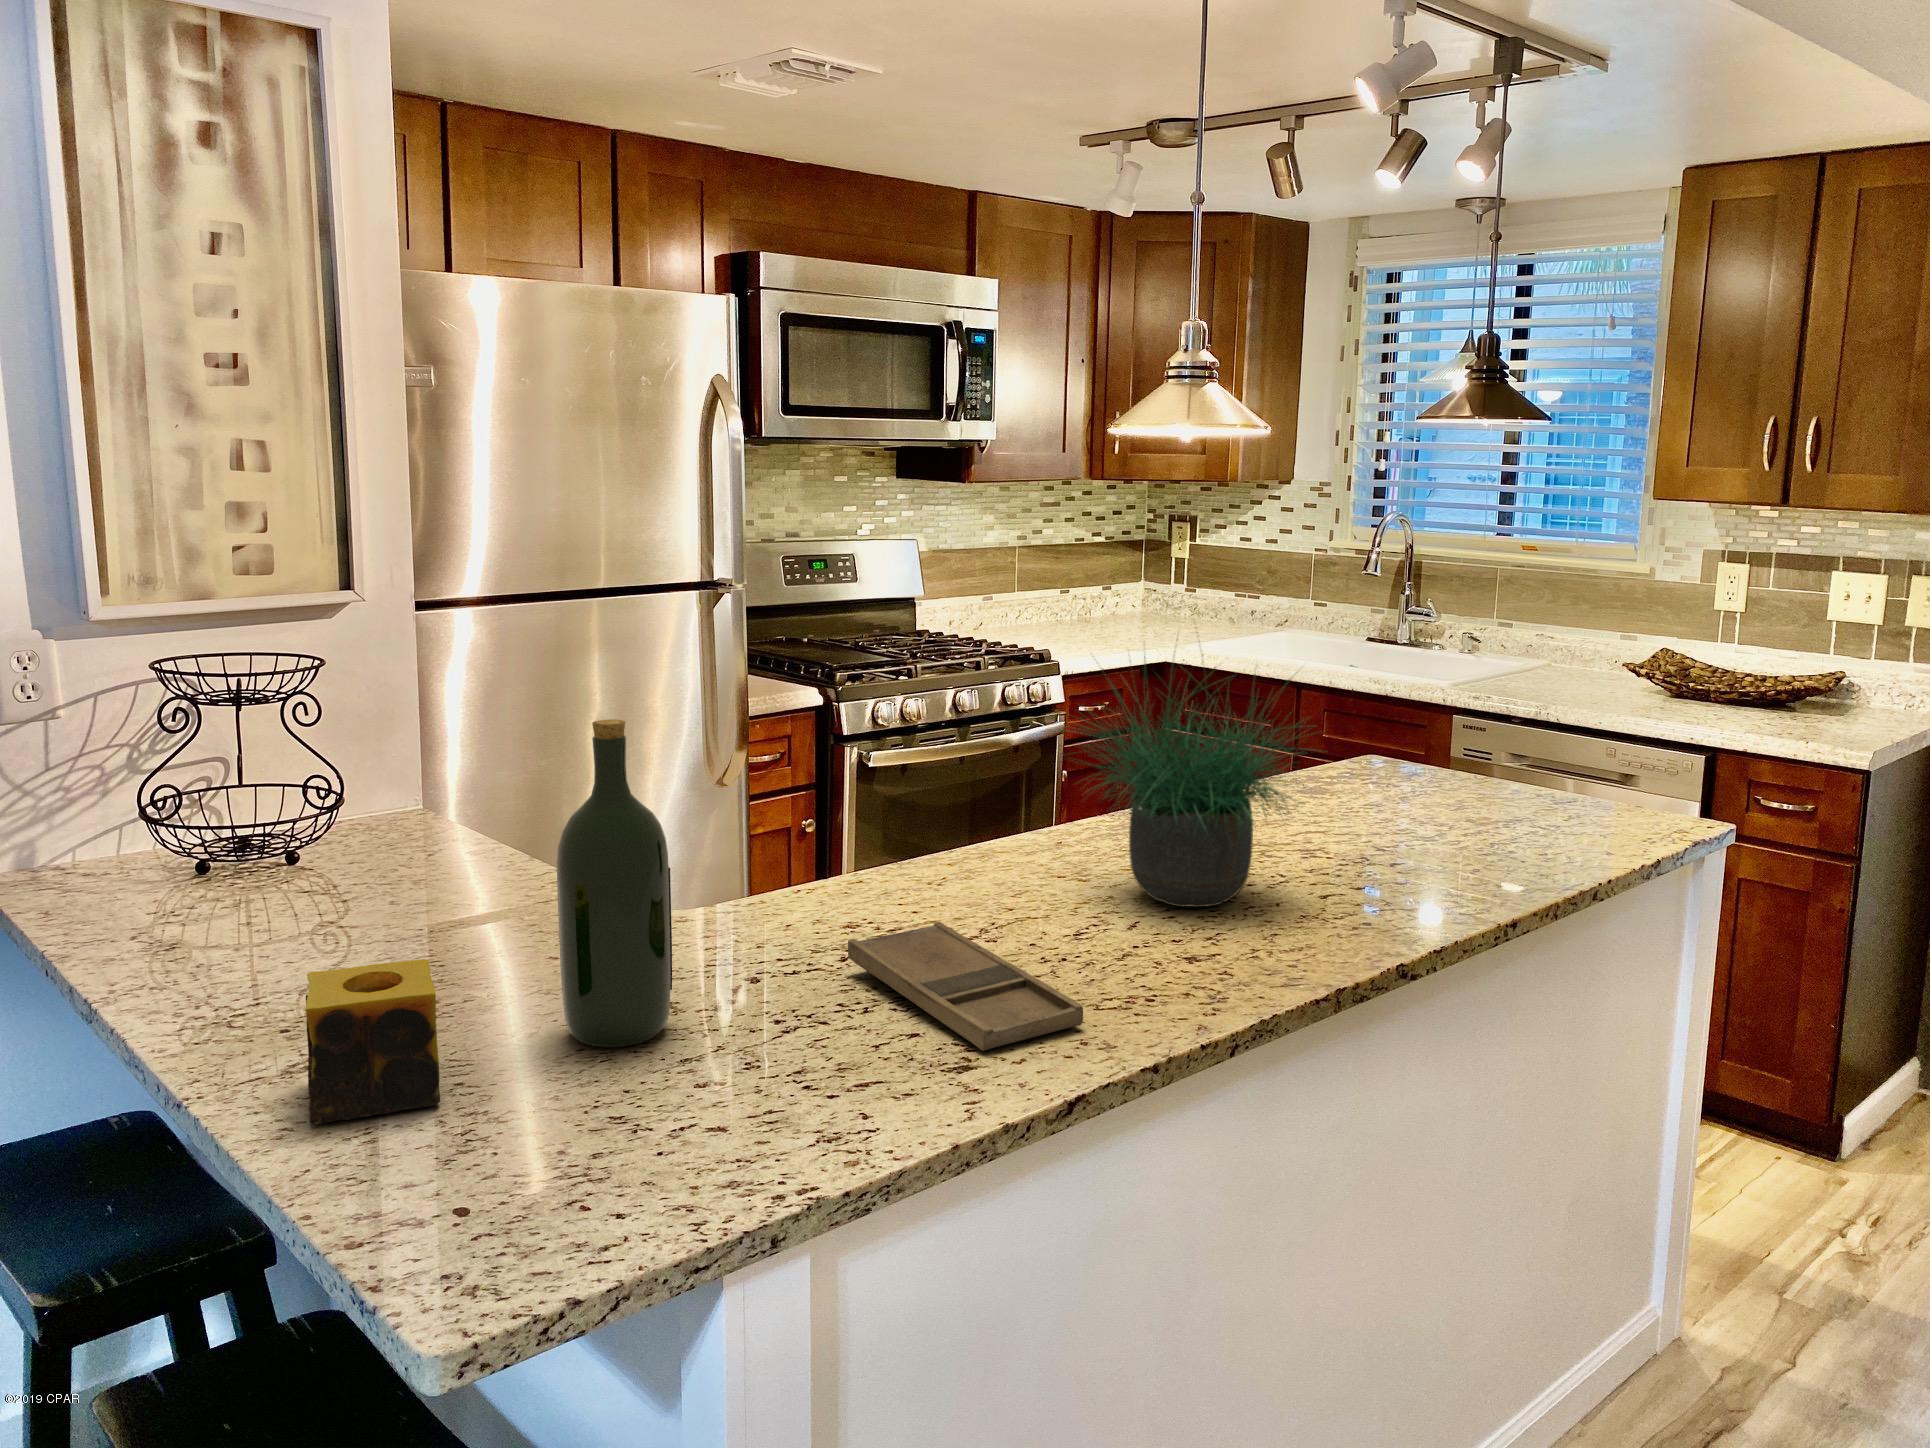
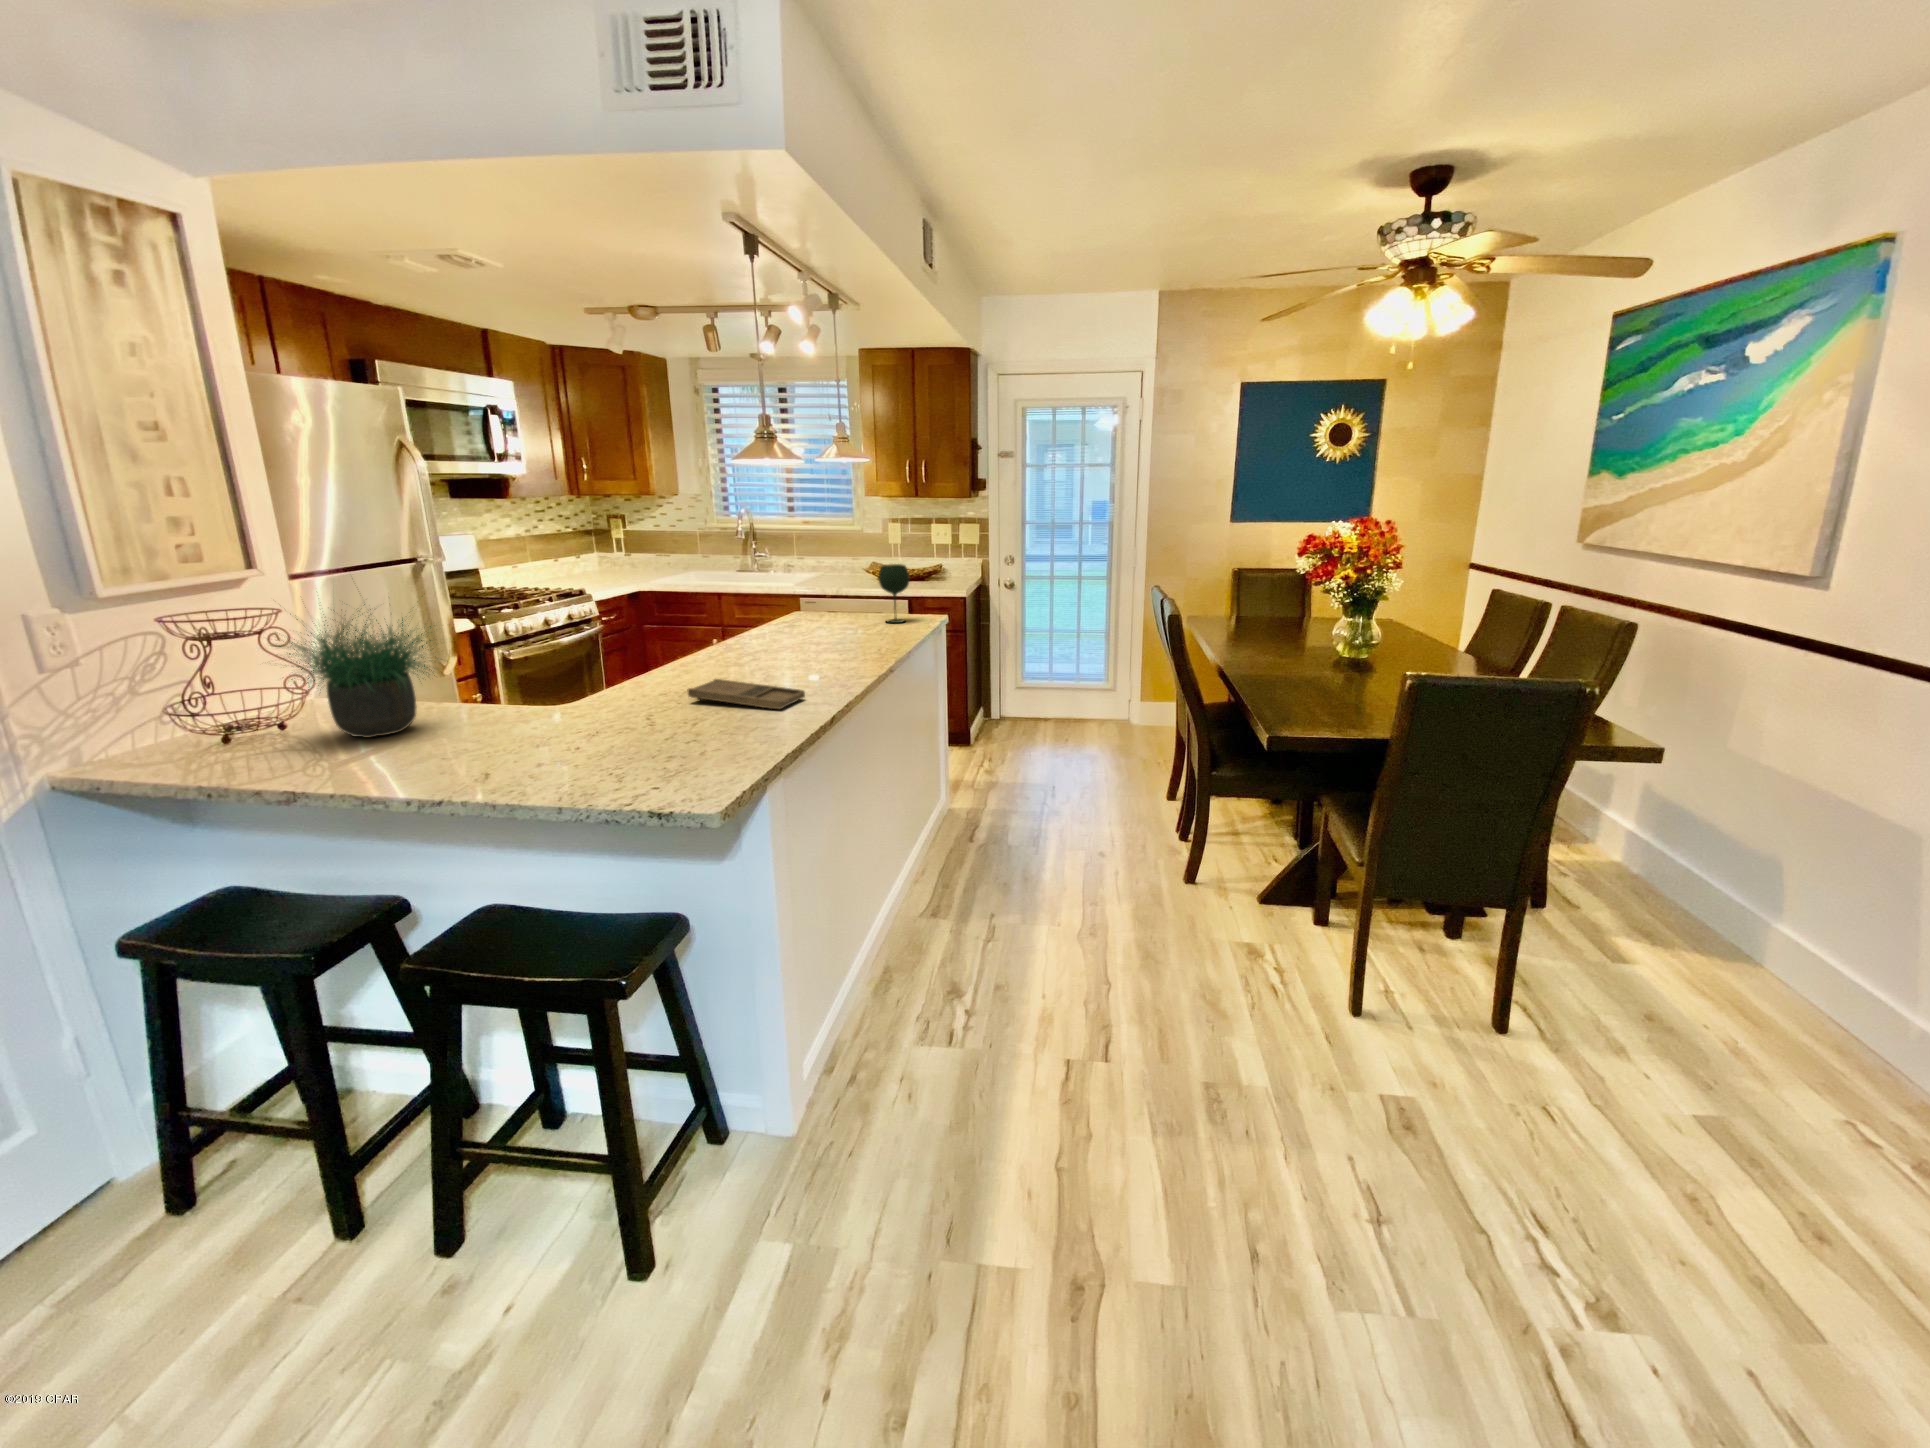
potted plant: present [1073,639,1309,907] -> present [278,604,442,738]
wine glass: none [1548,673,1630,823] -> present [879,564,909,623]
wine bottle: present [557,719,672,1047] -> none [589,597,647,738]
candle: present [306,959,440,1124] -> none [505,709,589,777]

